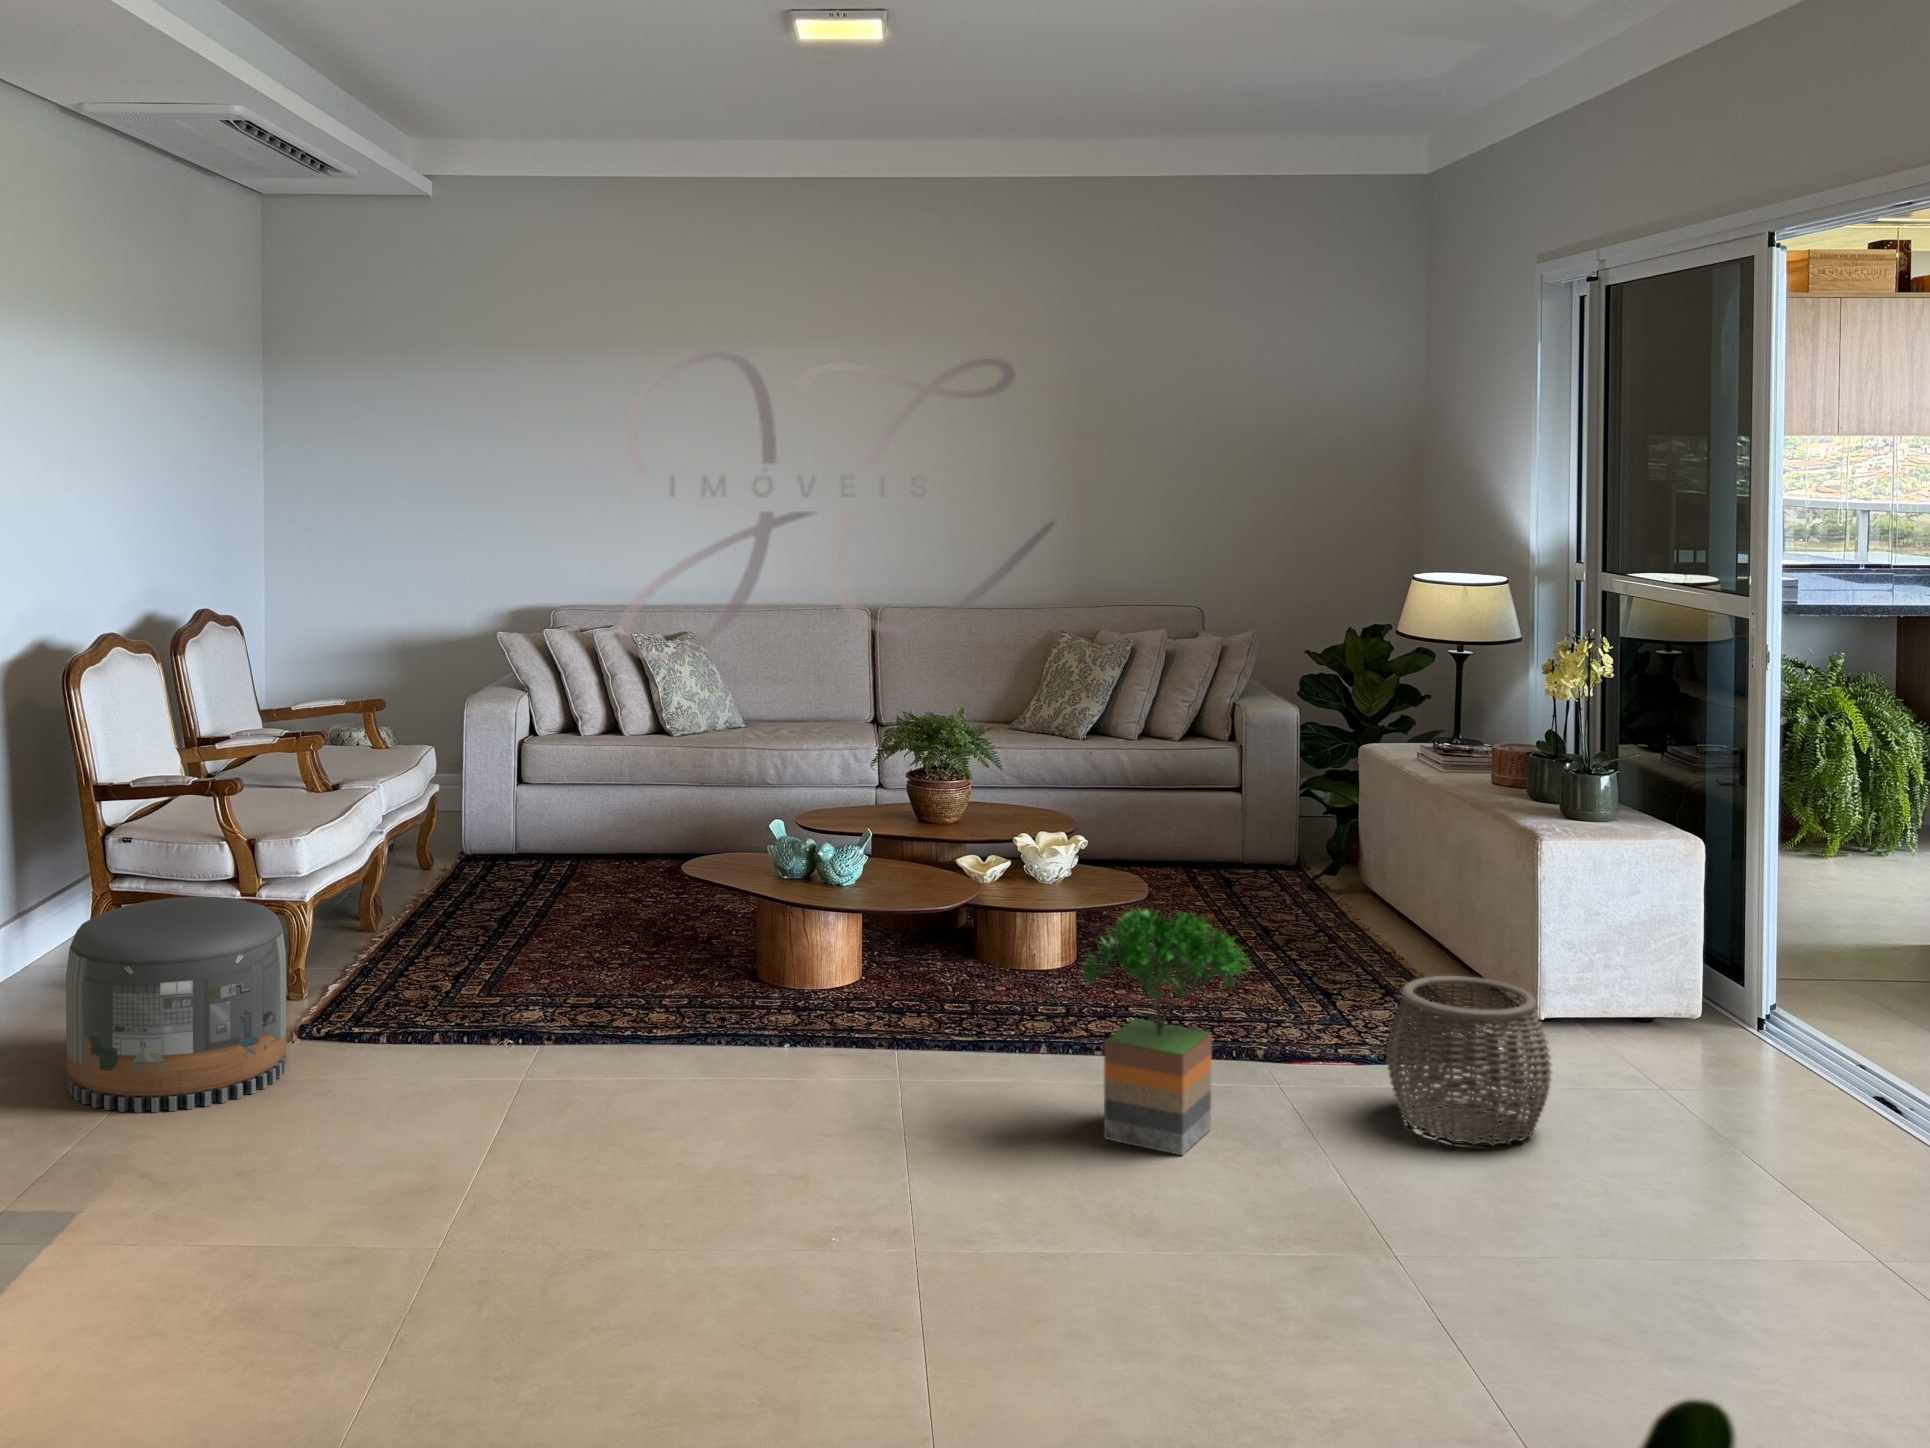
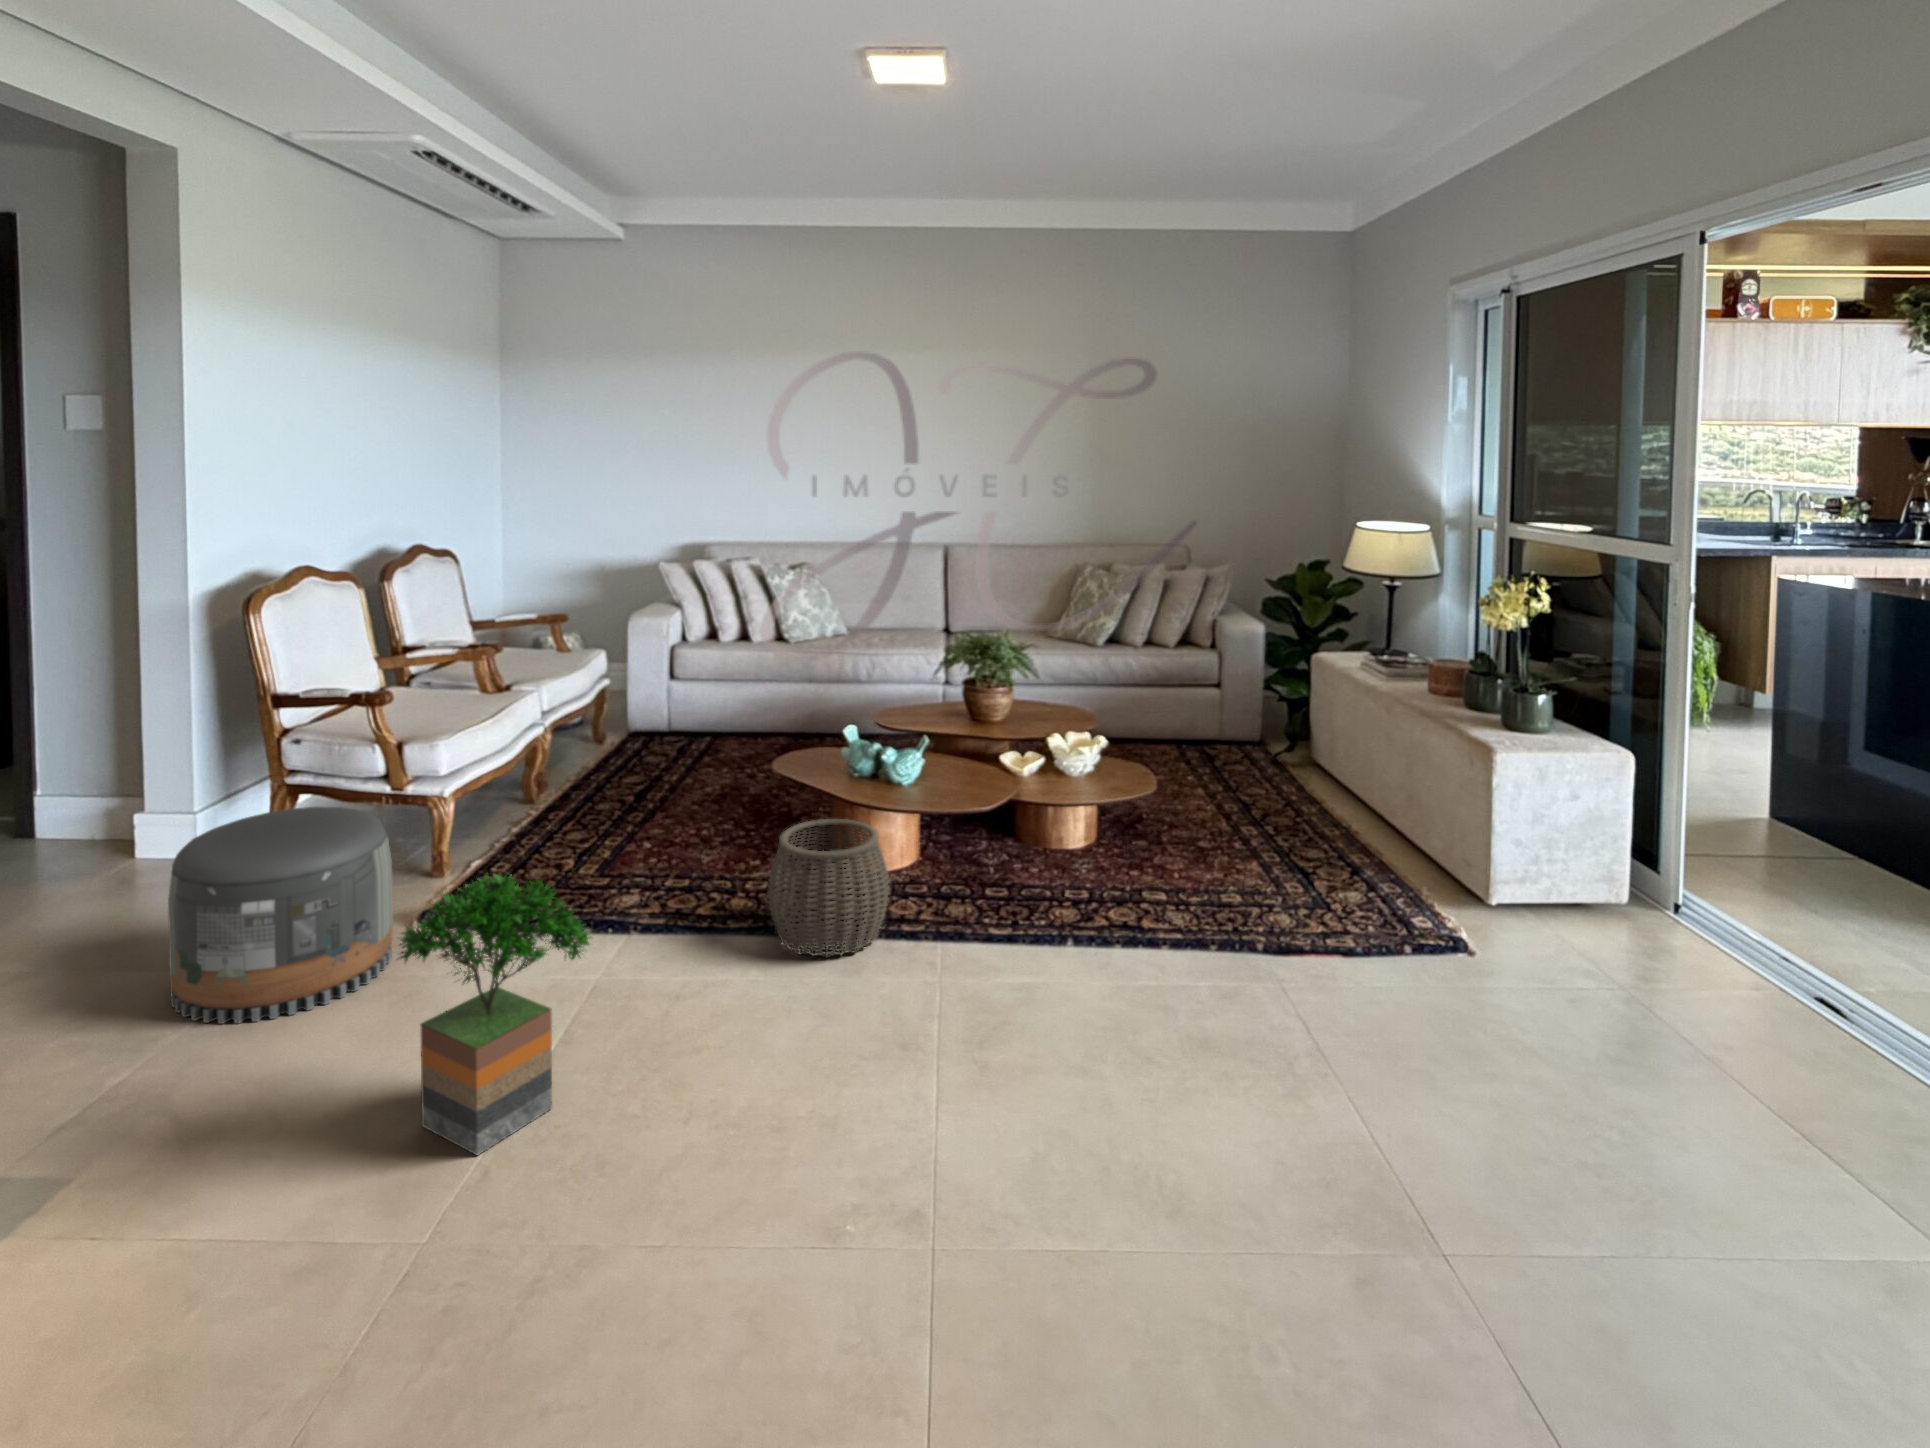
potted tree: present [1082,909,1247,1156] -> present [397,874,592,1155]
woven basket: present [1387,976,1552,1146] -> present [768,819,889,957]

